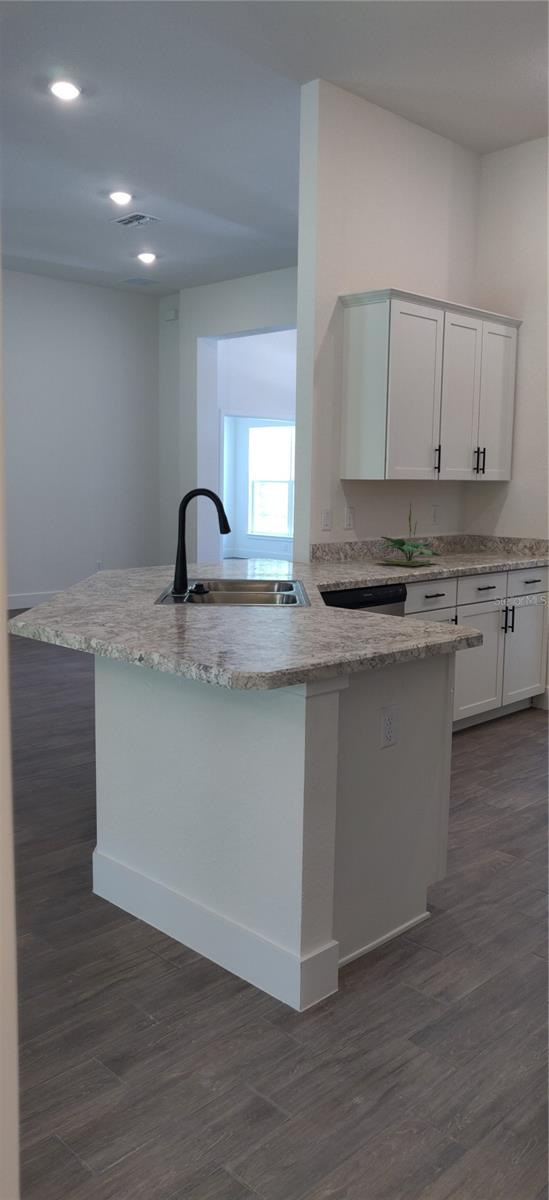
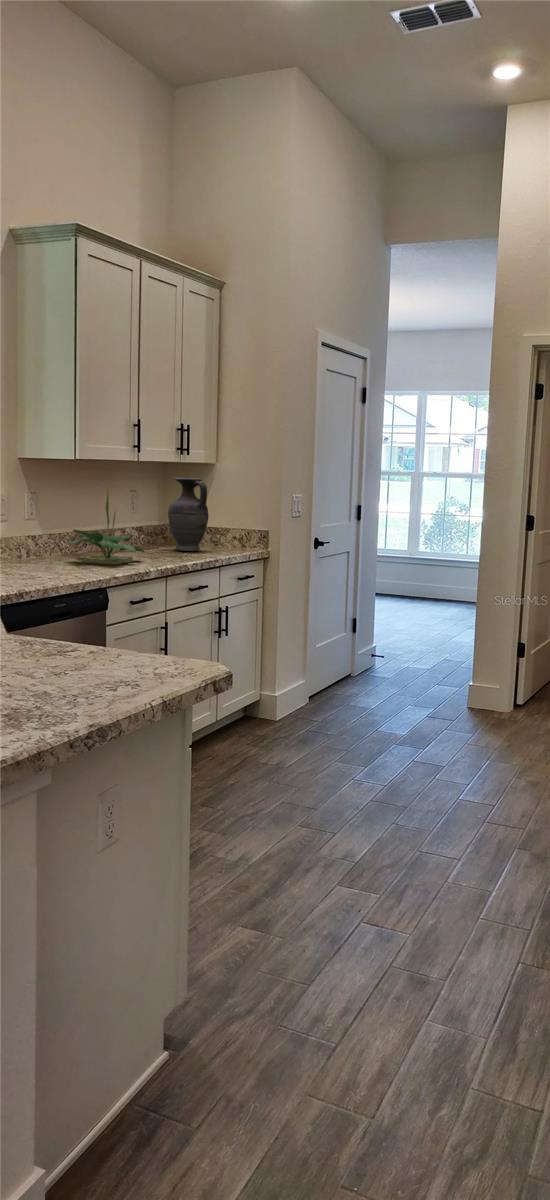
vase: none [465,493,501,557] -> present [168,478,209,551]

